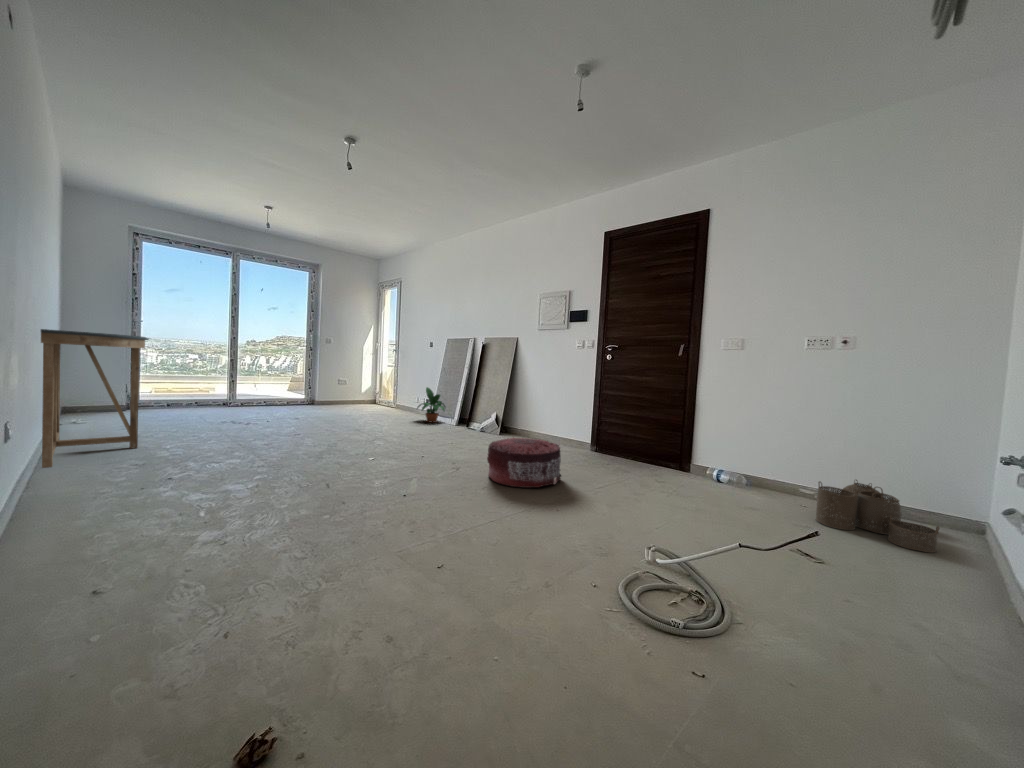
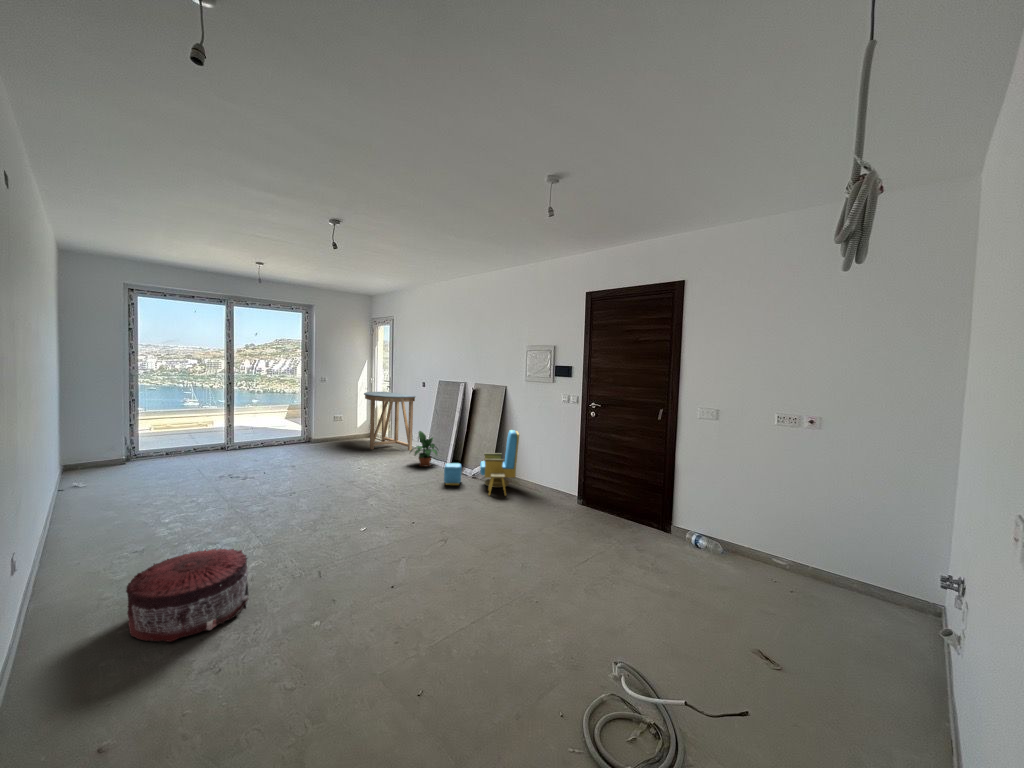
console table: present [41,329,148,468] -> present [364,392,415,451]
armchair: none [453,381,531,443] -> present [444,430,519,496]
pouf: present [487,438,561,488] -> present [126,548,248,642]
woven basket: present [816,480,940,553] -> none [780,558,890,647]

